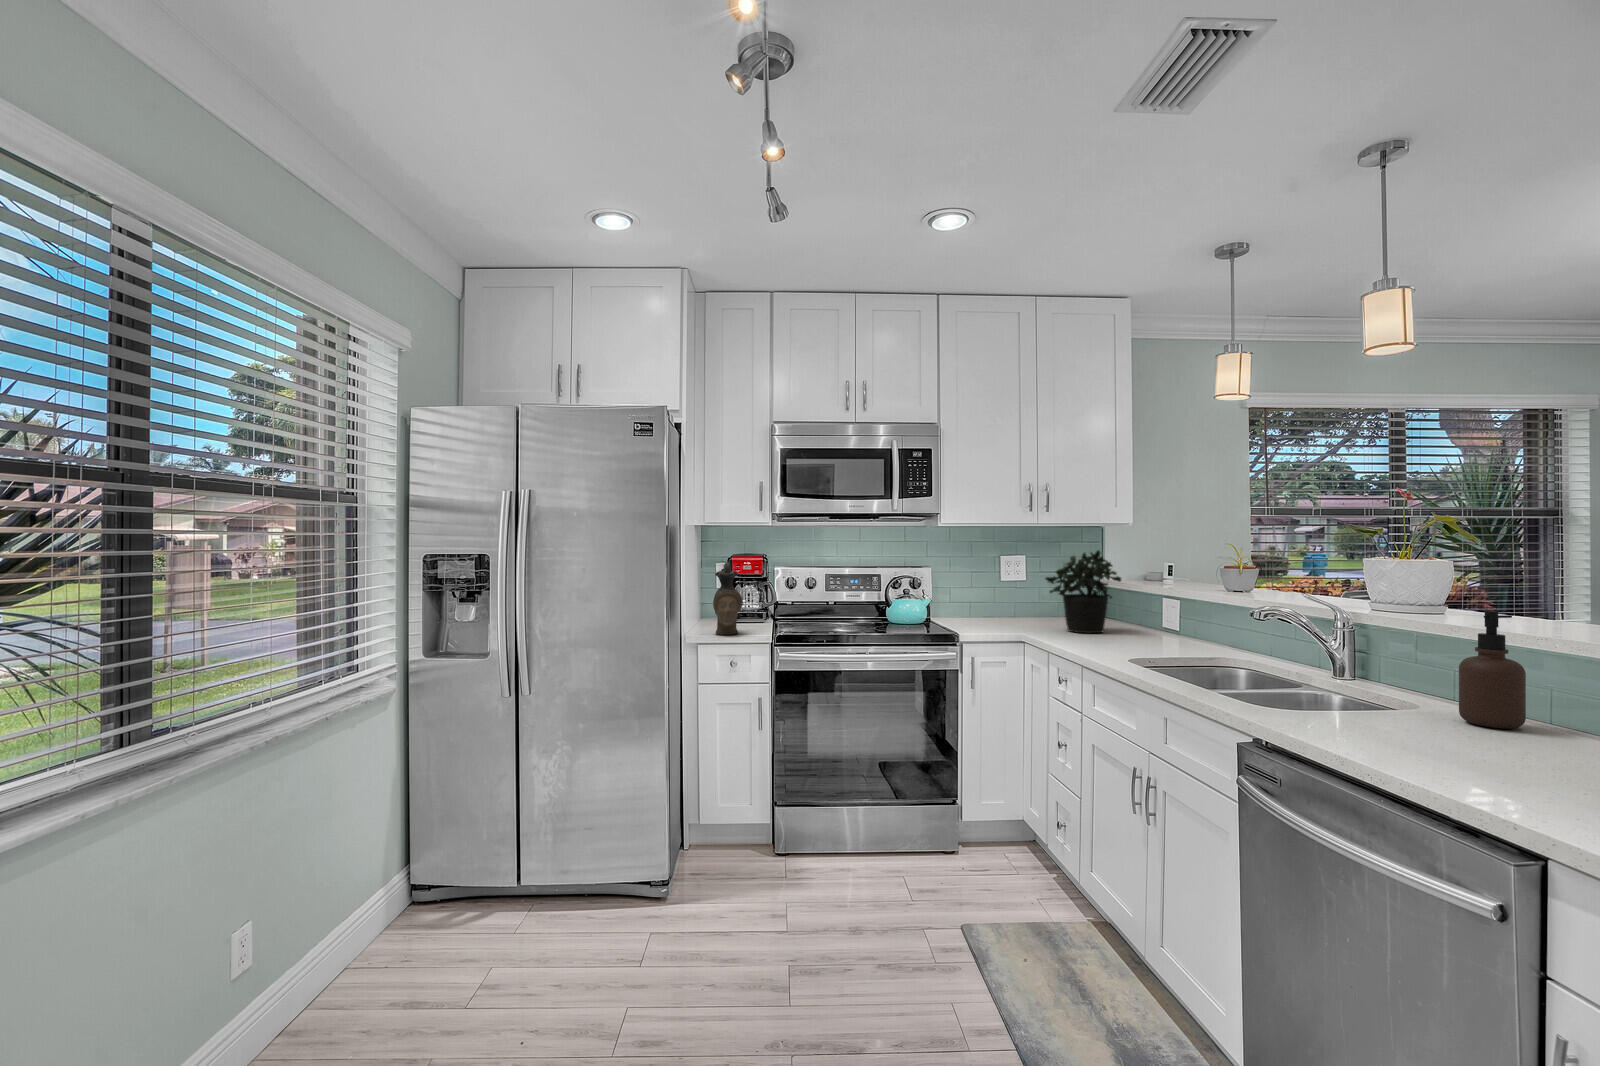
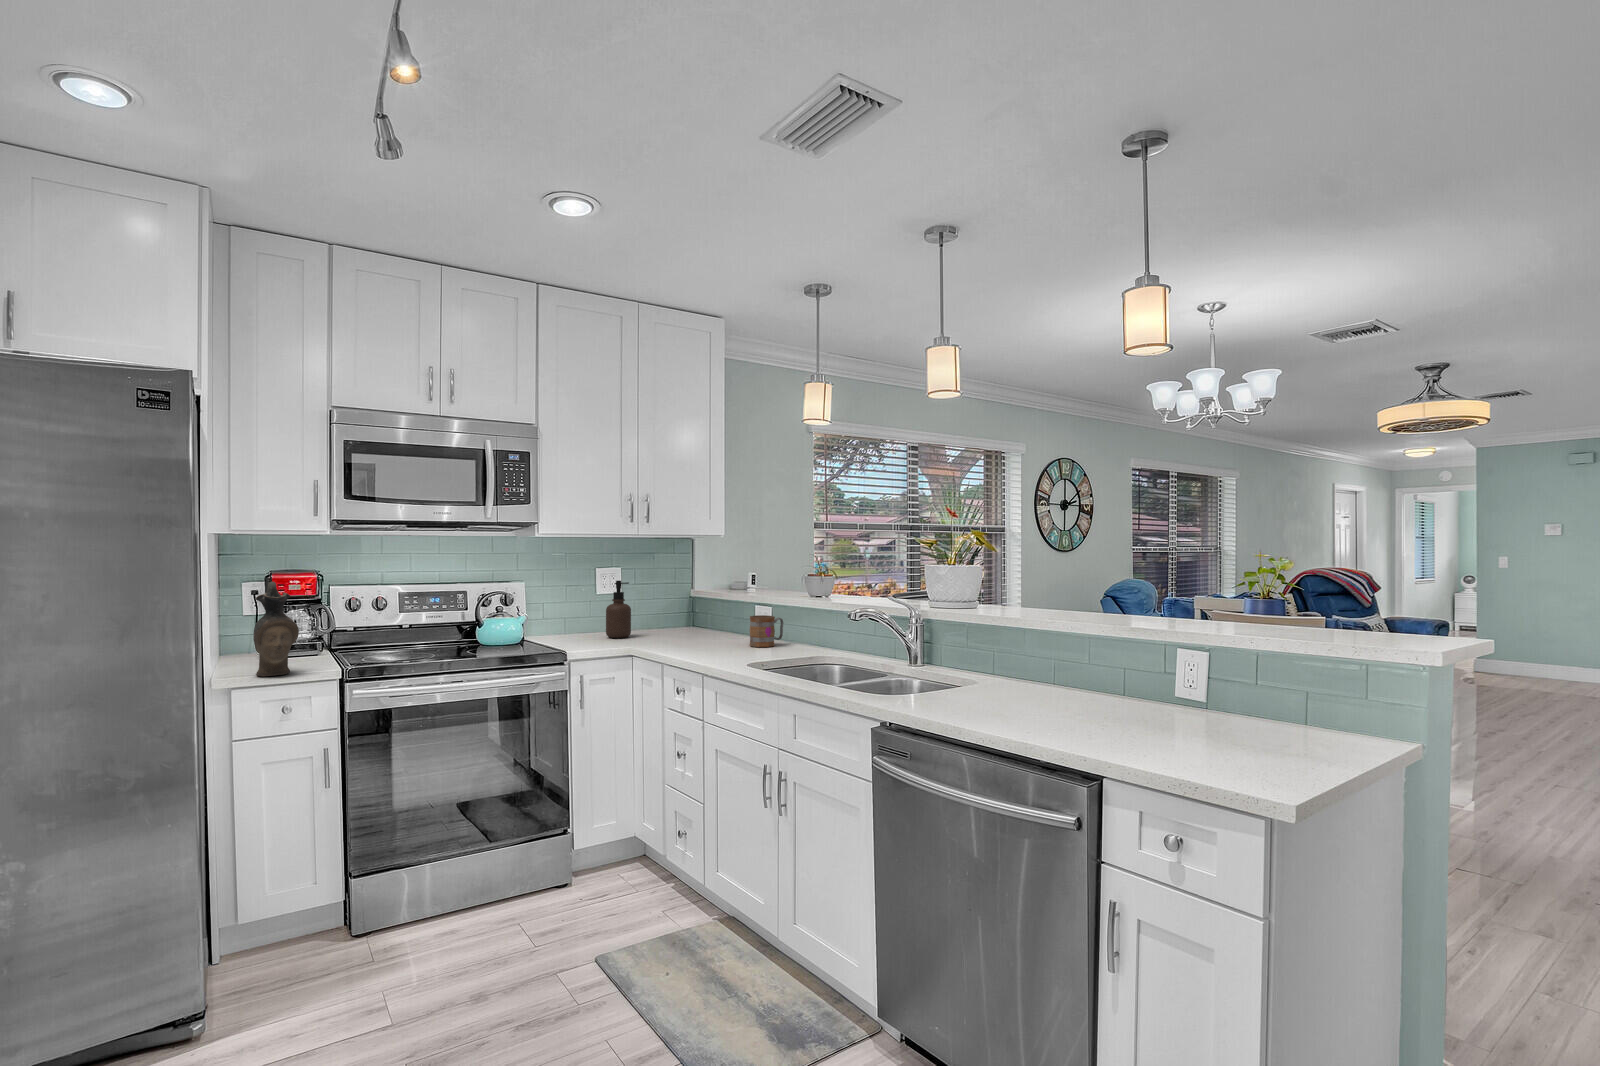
potted plant: present [1046,550,1121,633] -> none [653,559,726,642]
mug: none [1146,610,1187,645] -> present [749,615,783,647]
soap dispenser: present [1459,611,1526,729] -> present [606,581,631,638]

